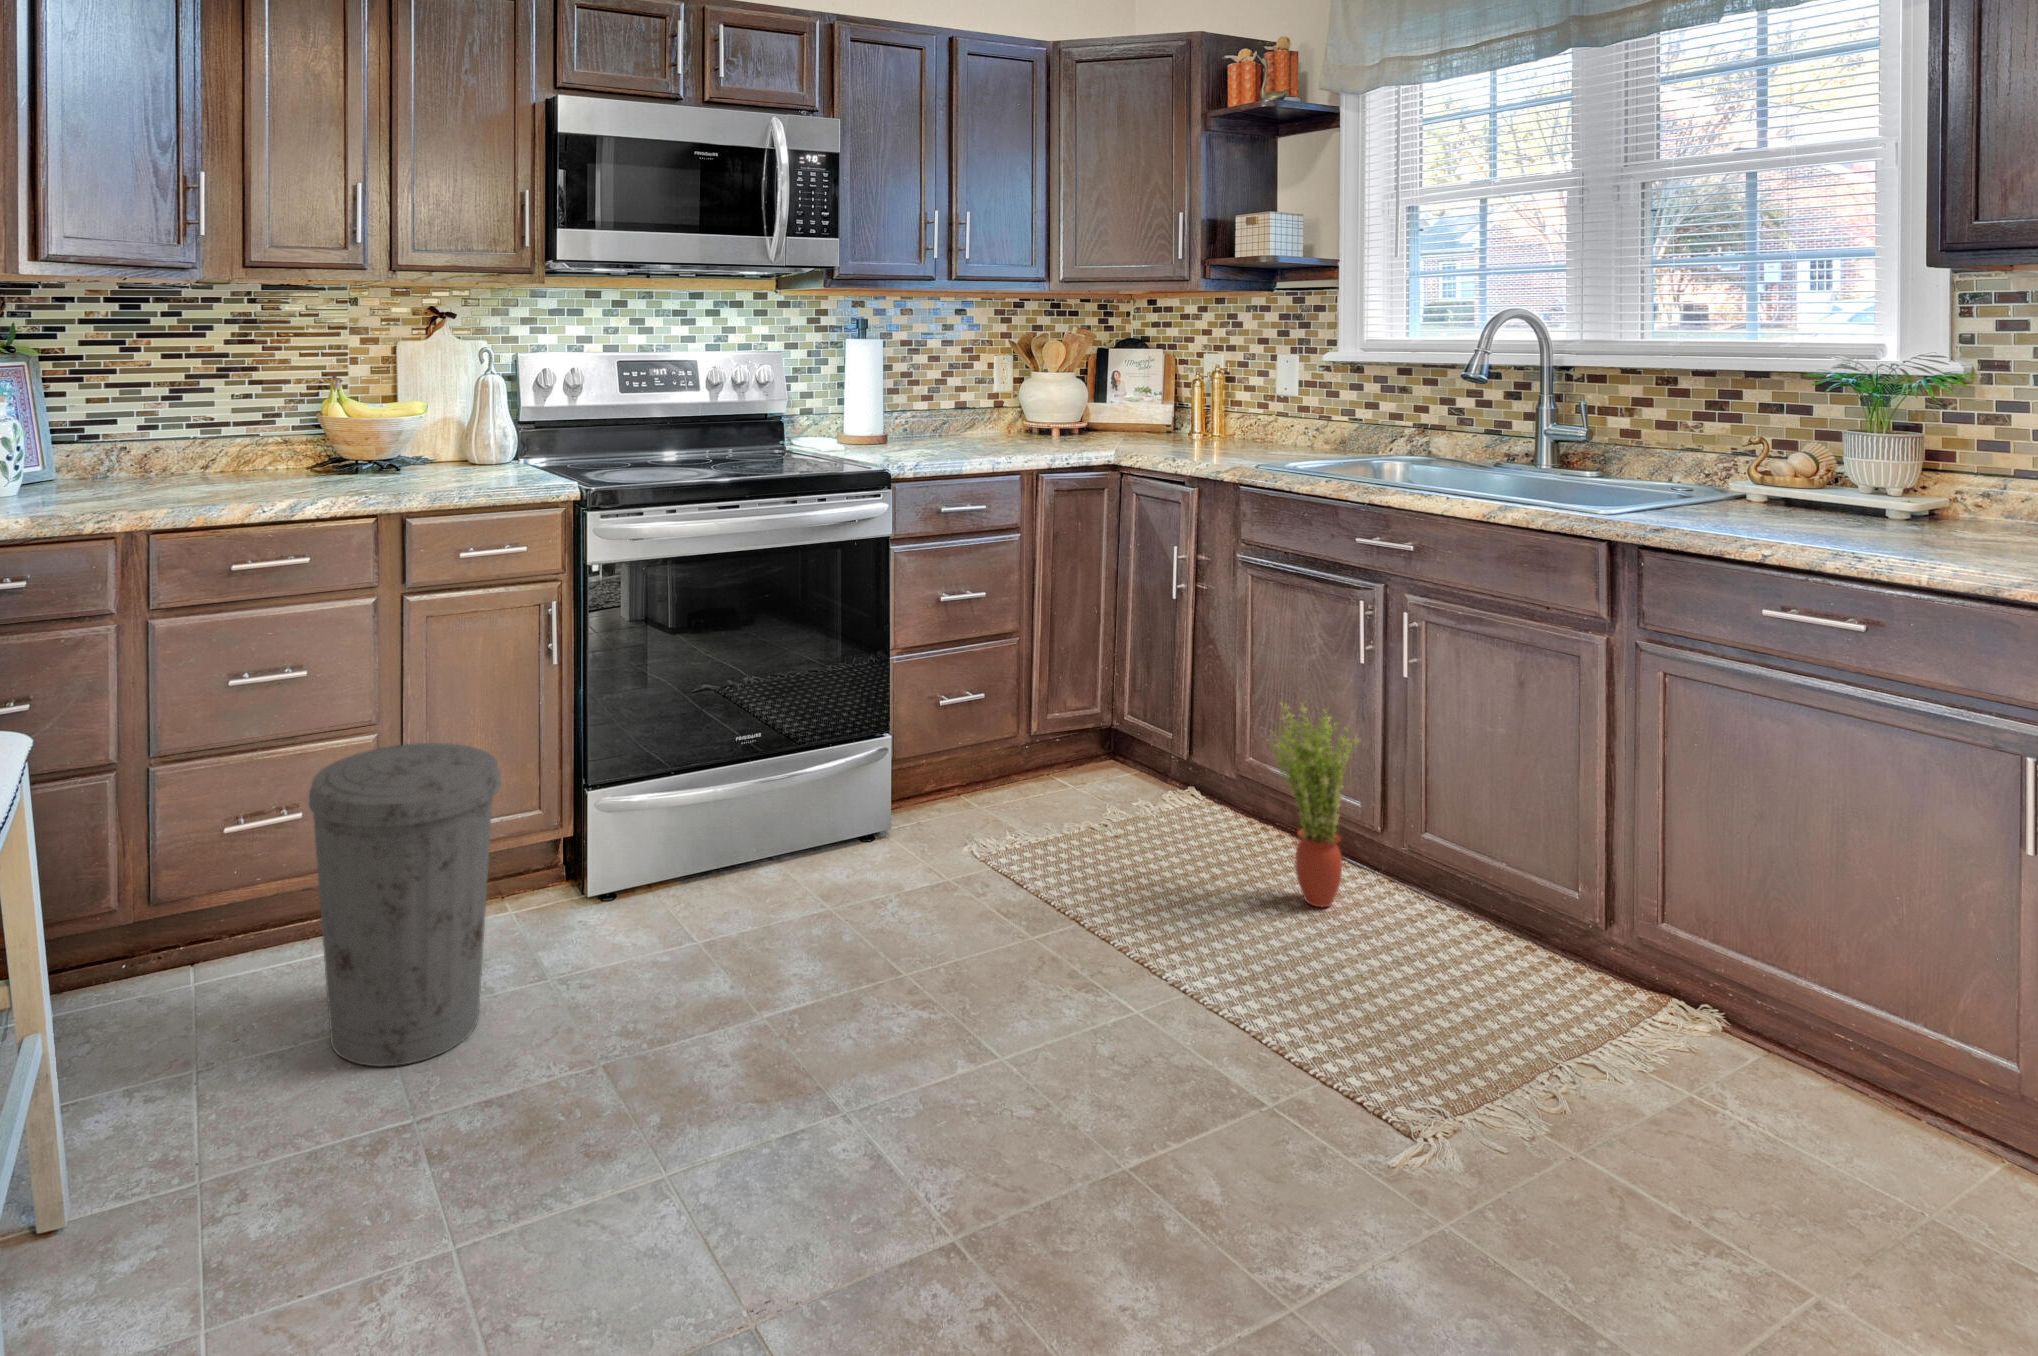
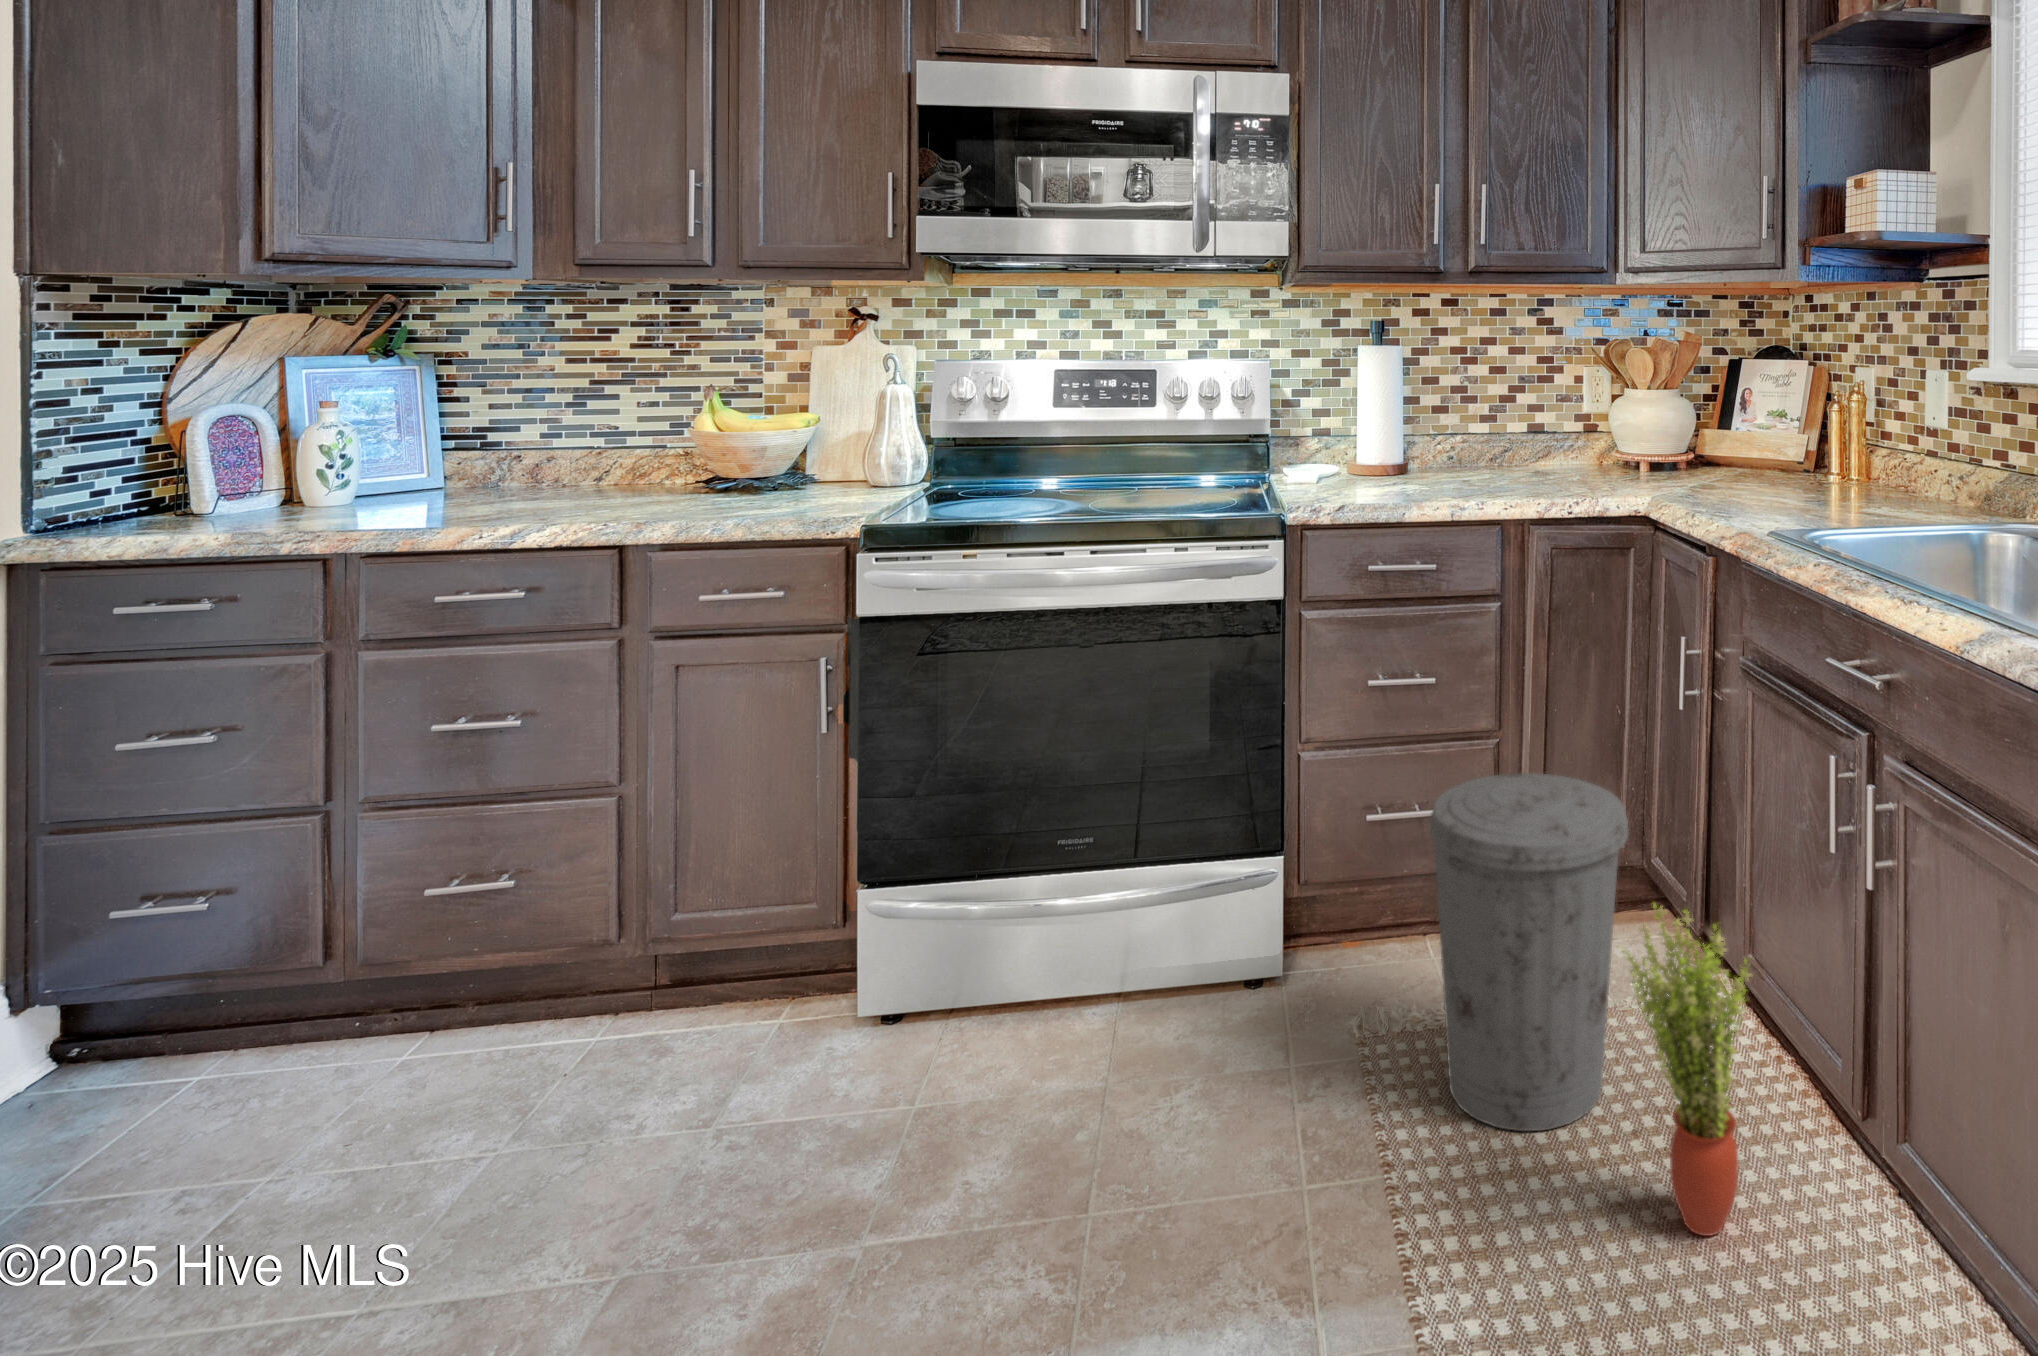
trash can: present [309,743,501,1066] -> present [1430,773,1628,1131]

